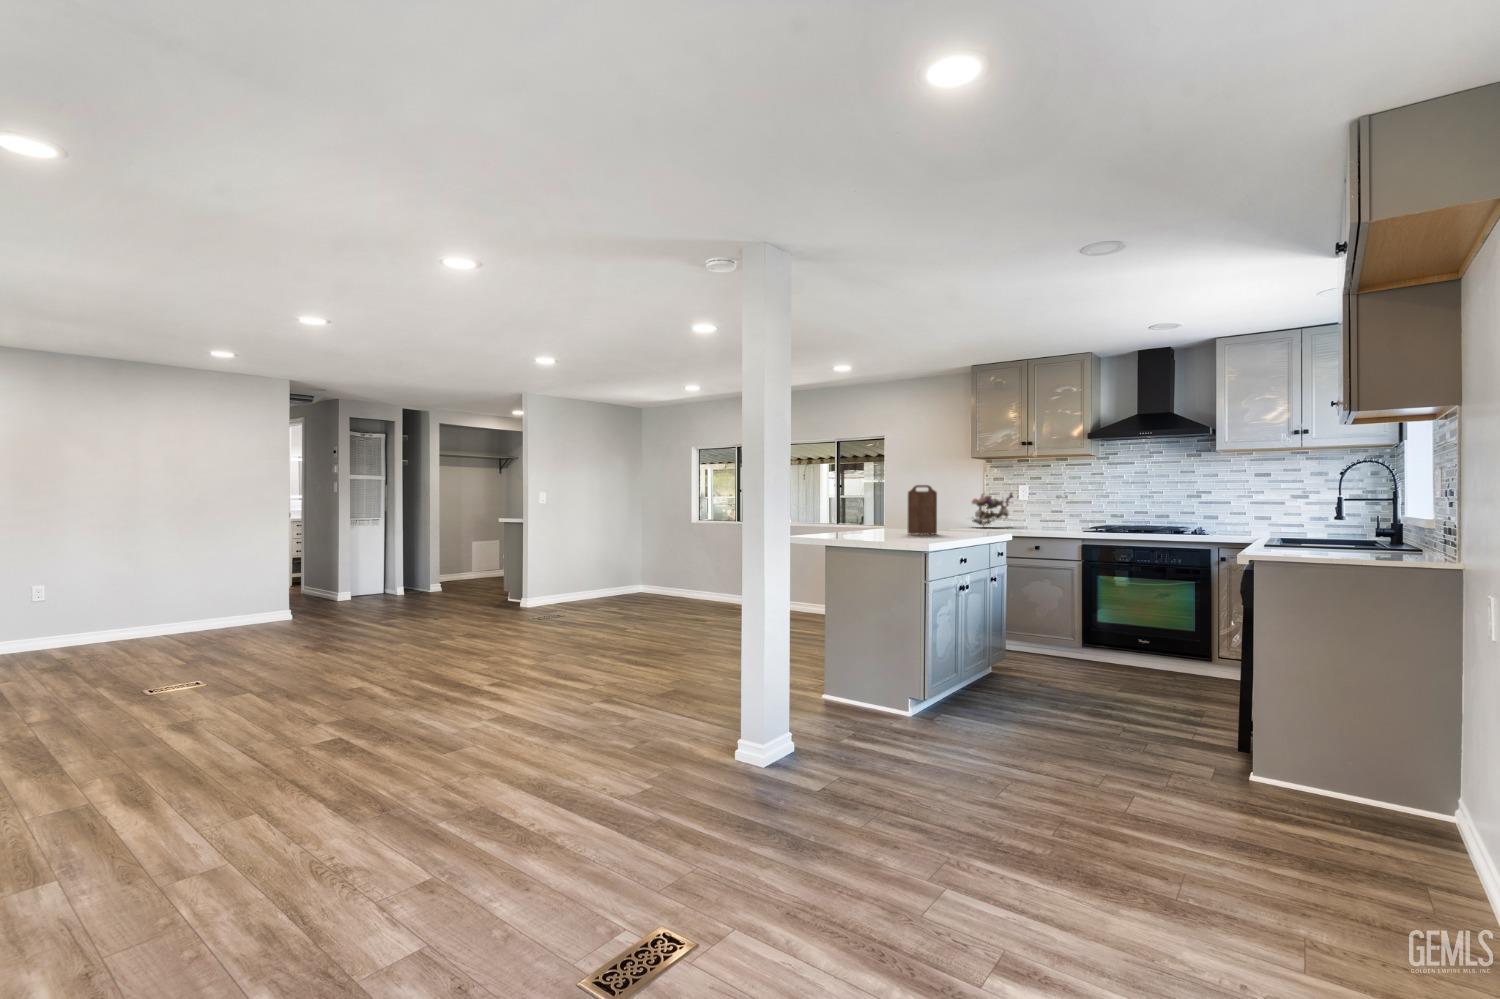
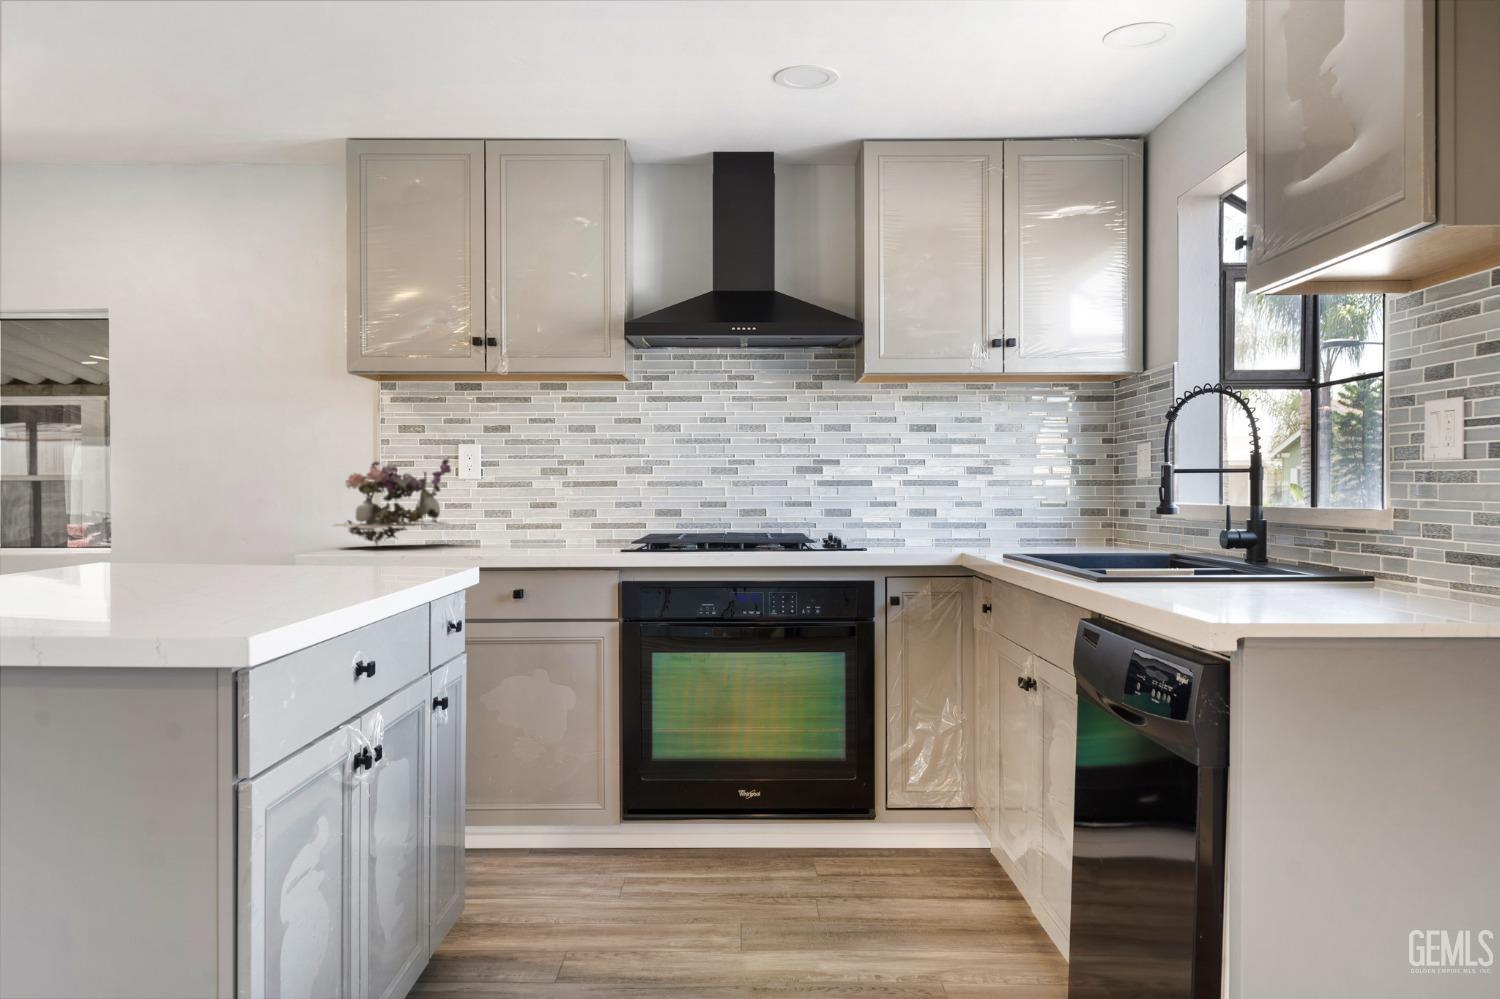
cutting board: present [908,485,937,534] -> none [112,418,225,588]

